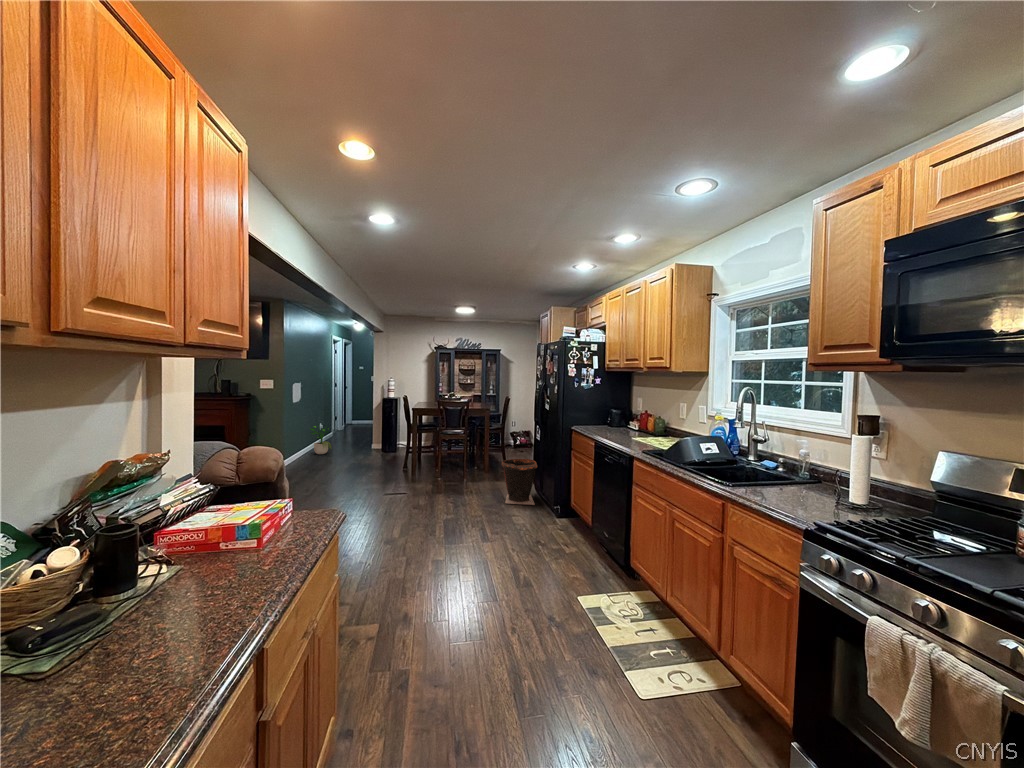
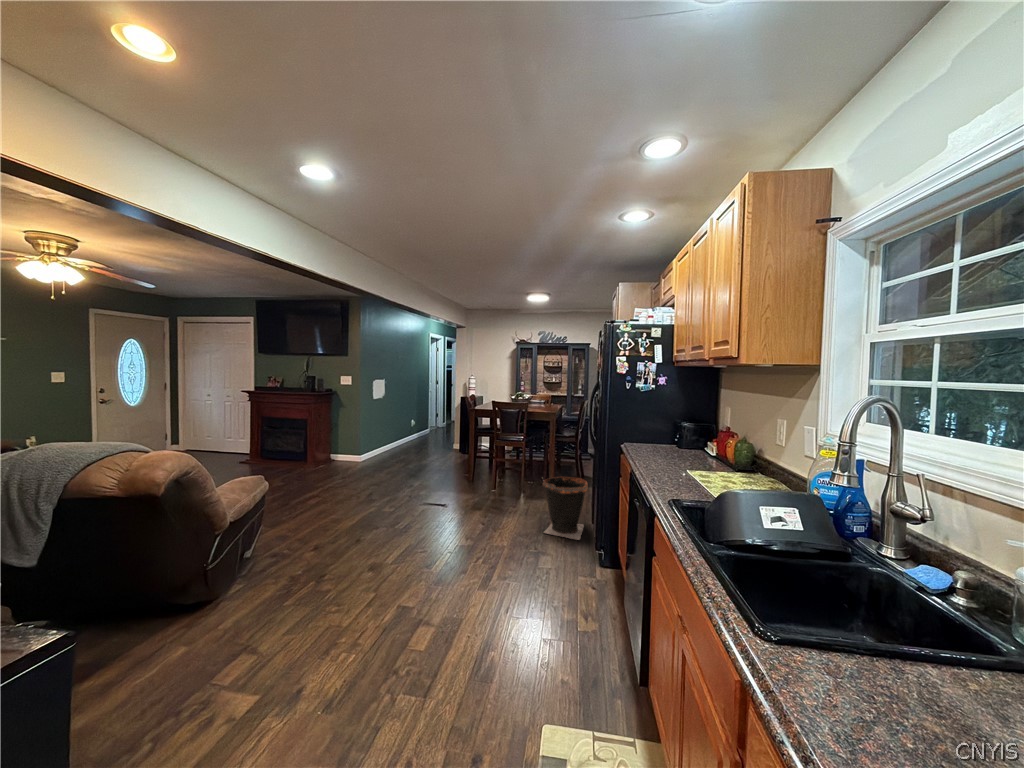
potted plant: present [310,426,332,454] -> none [394,415,416,451]

